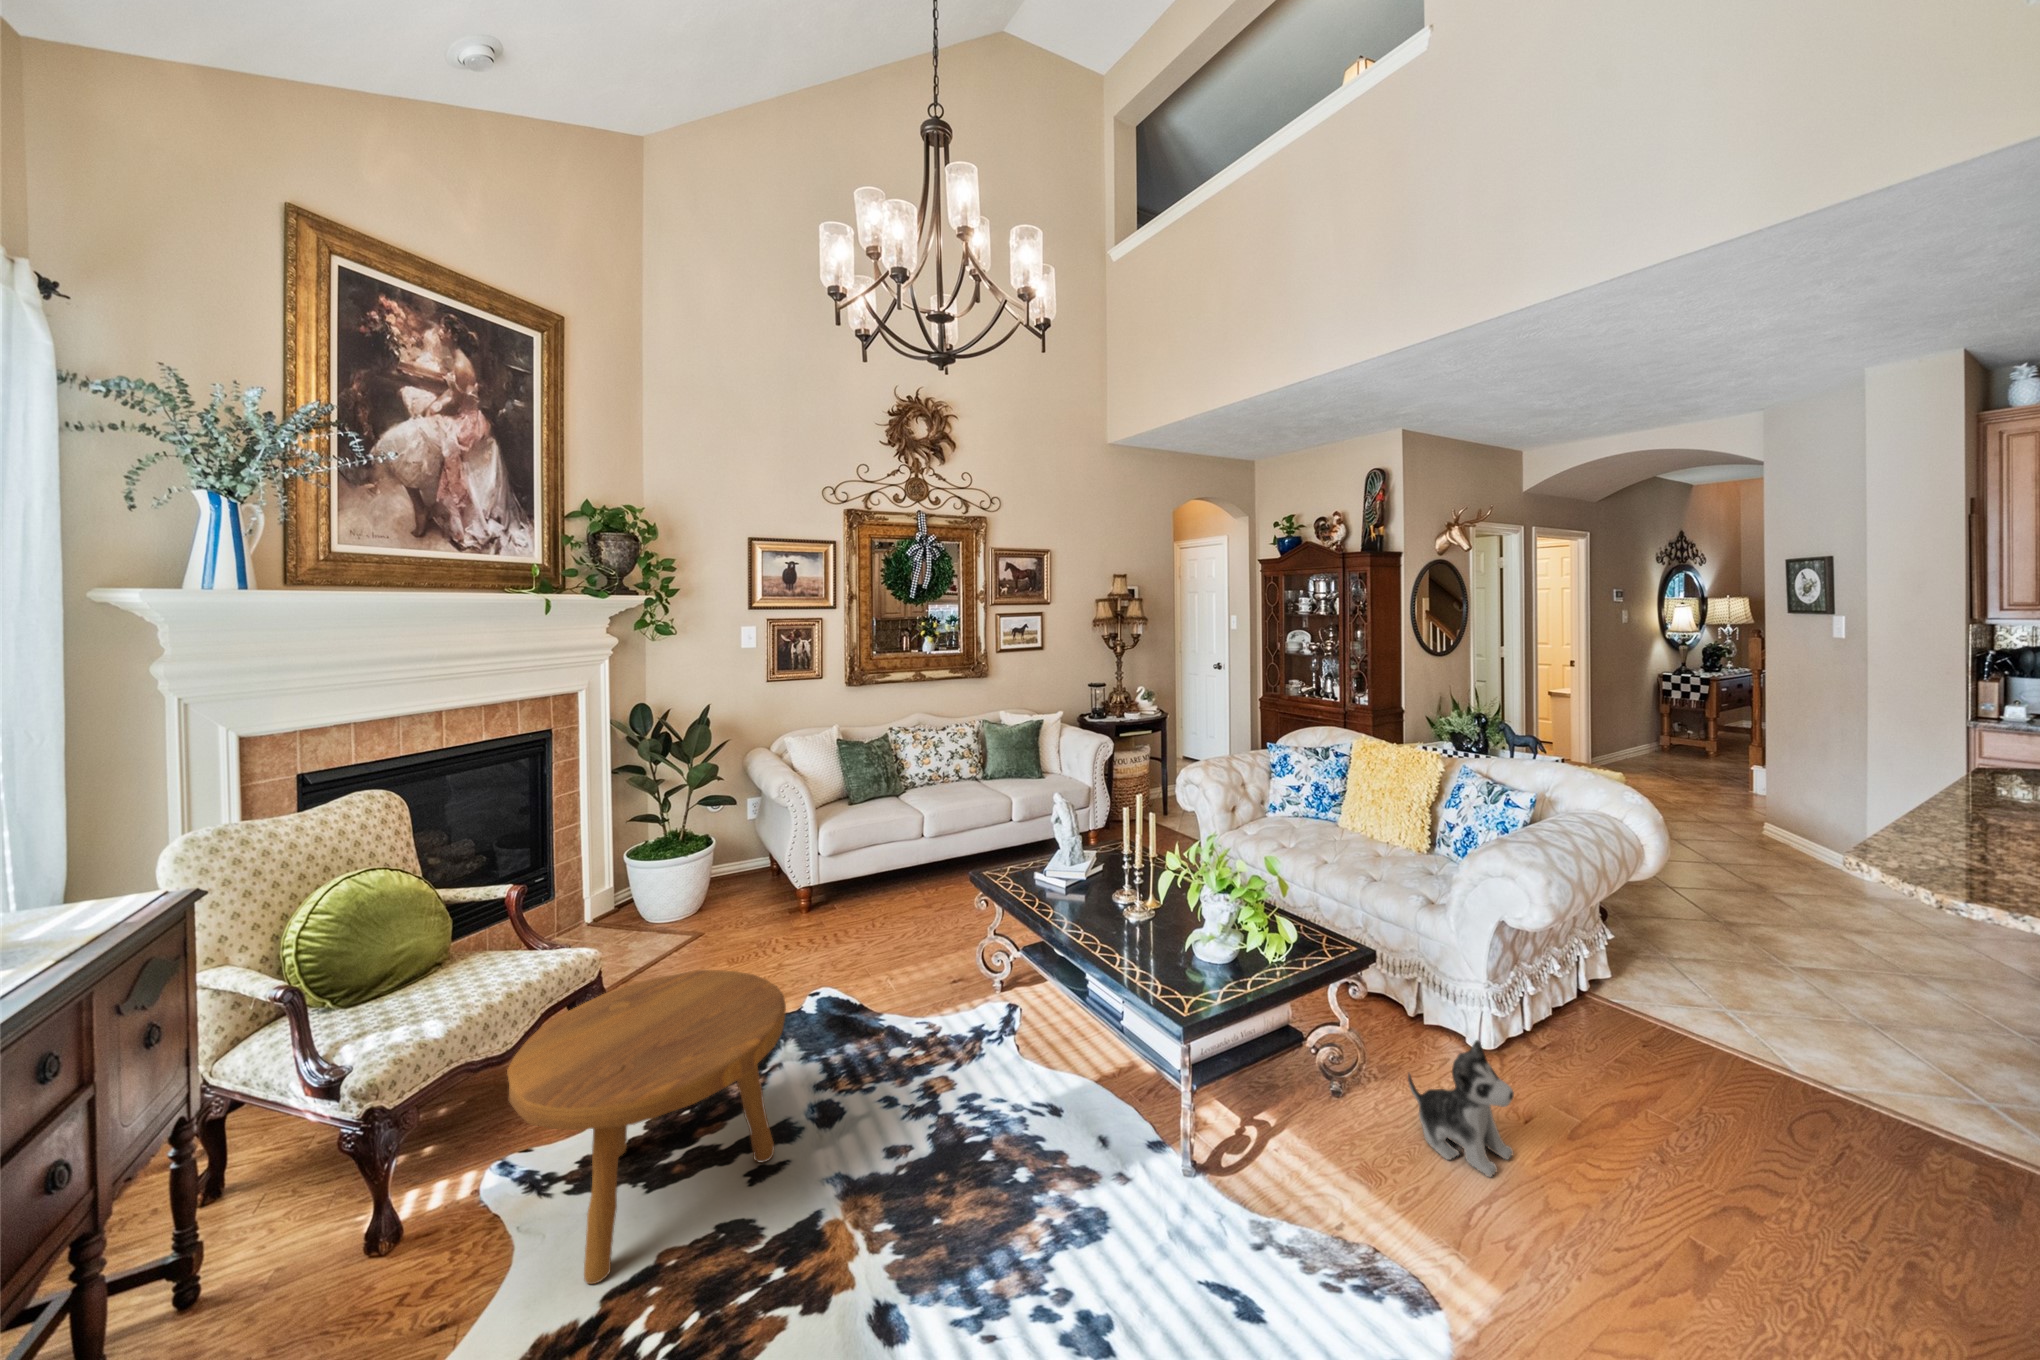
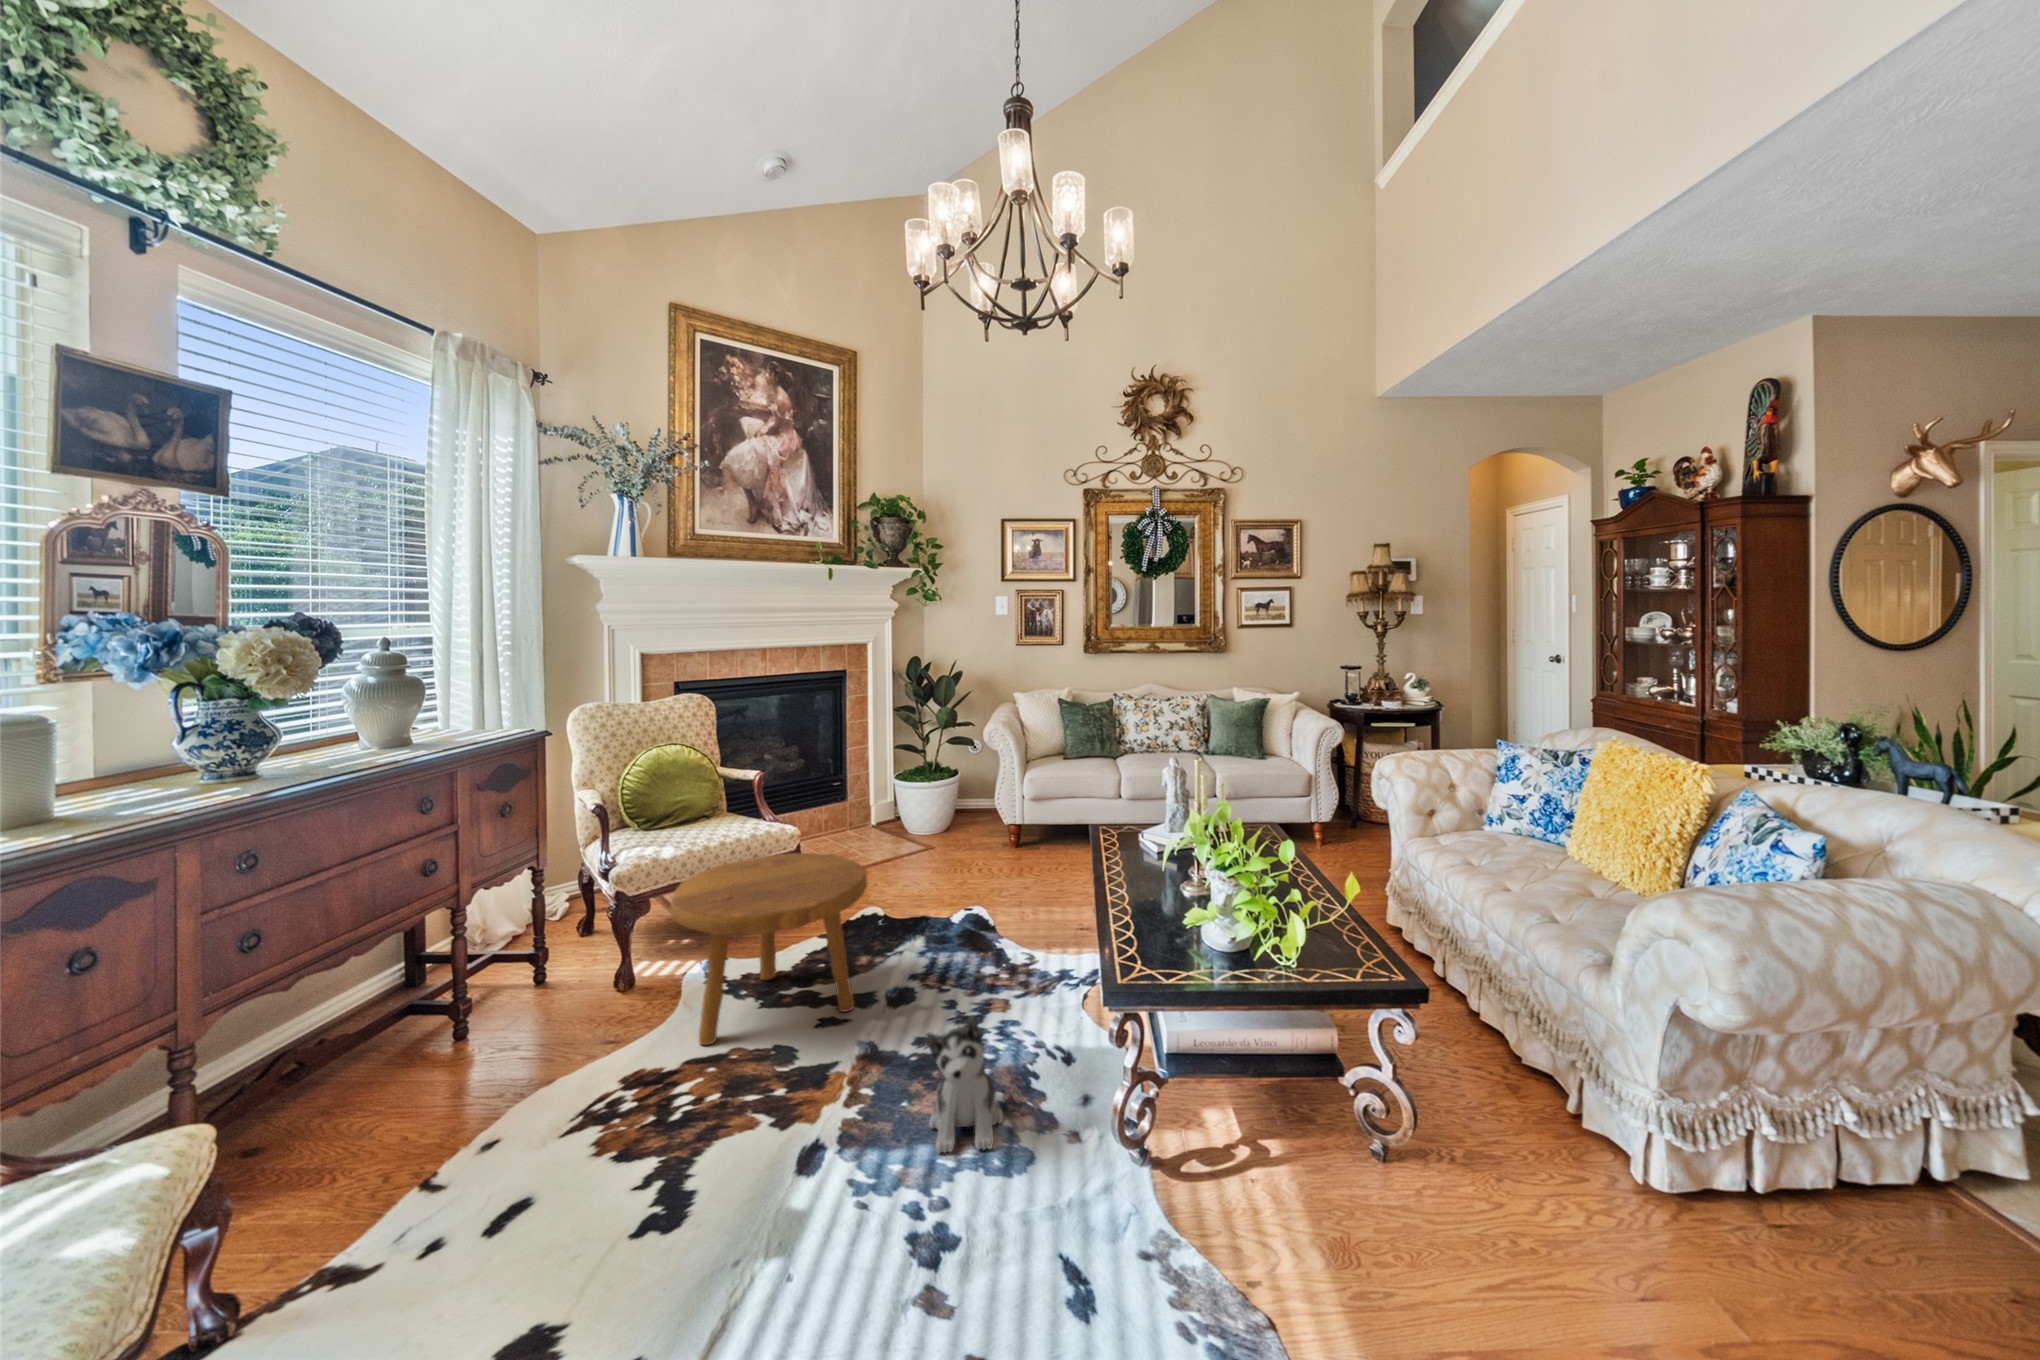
plush toy: present [1408,1040,1514,1177] -> present [926,1015,1003,1153]

